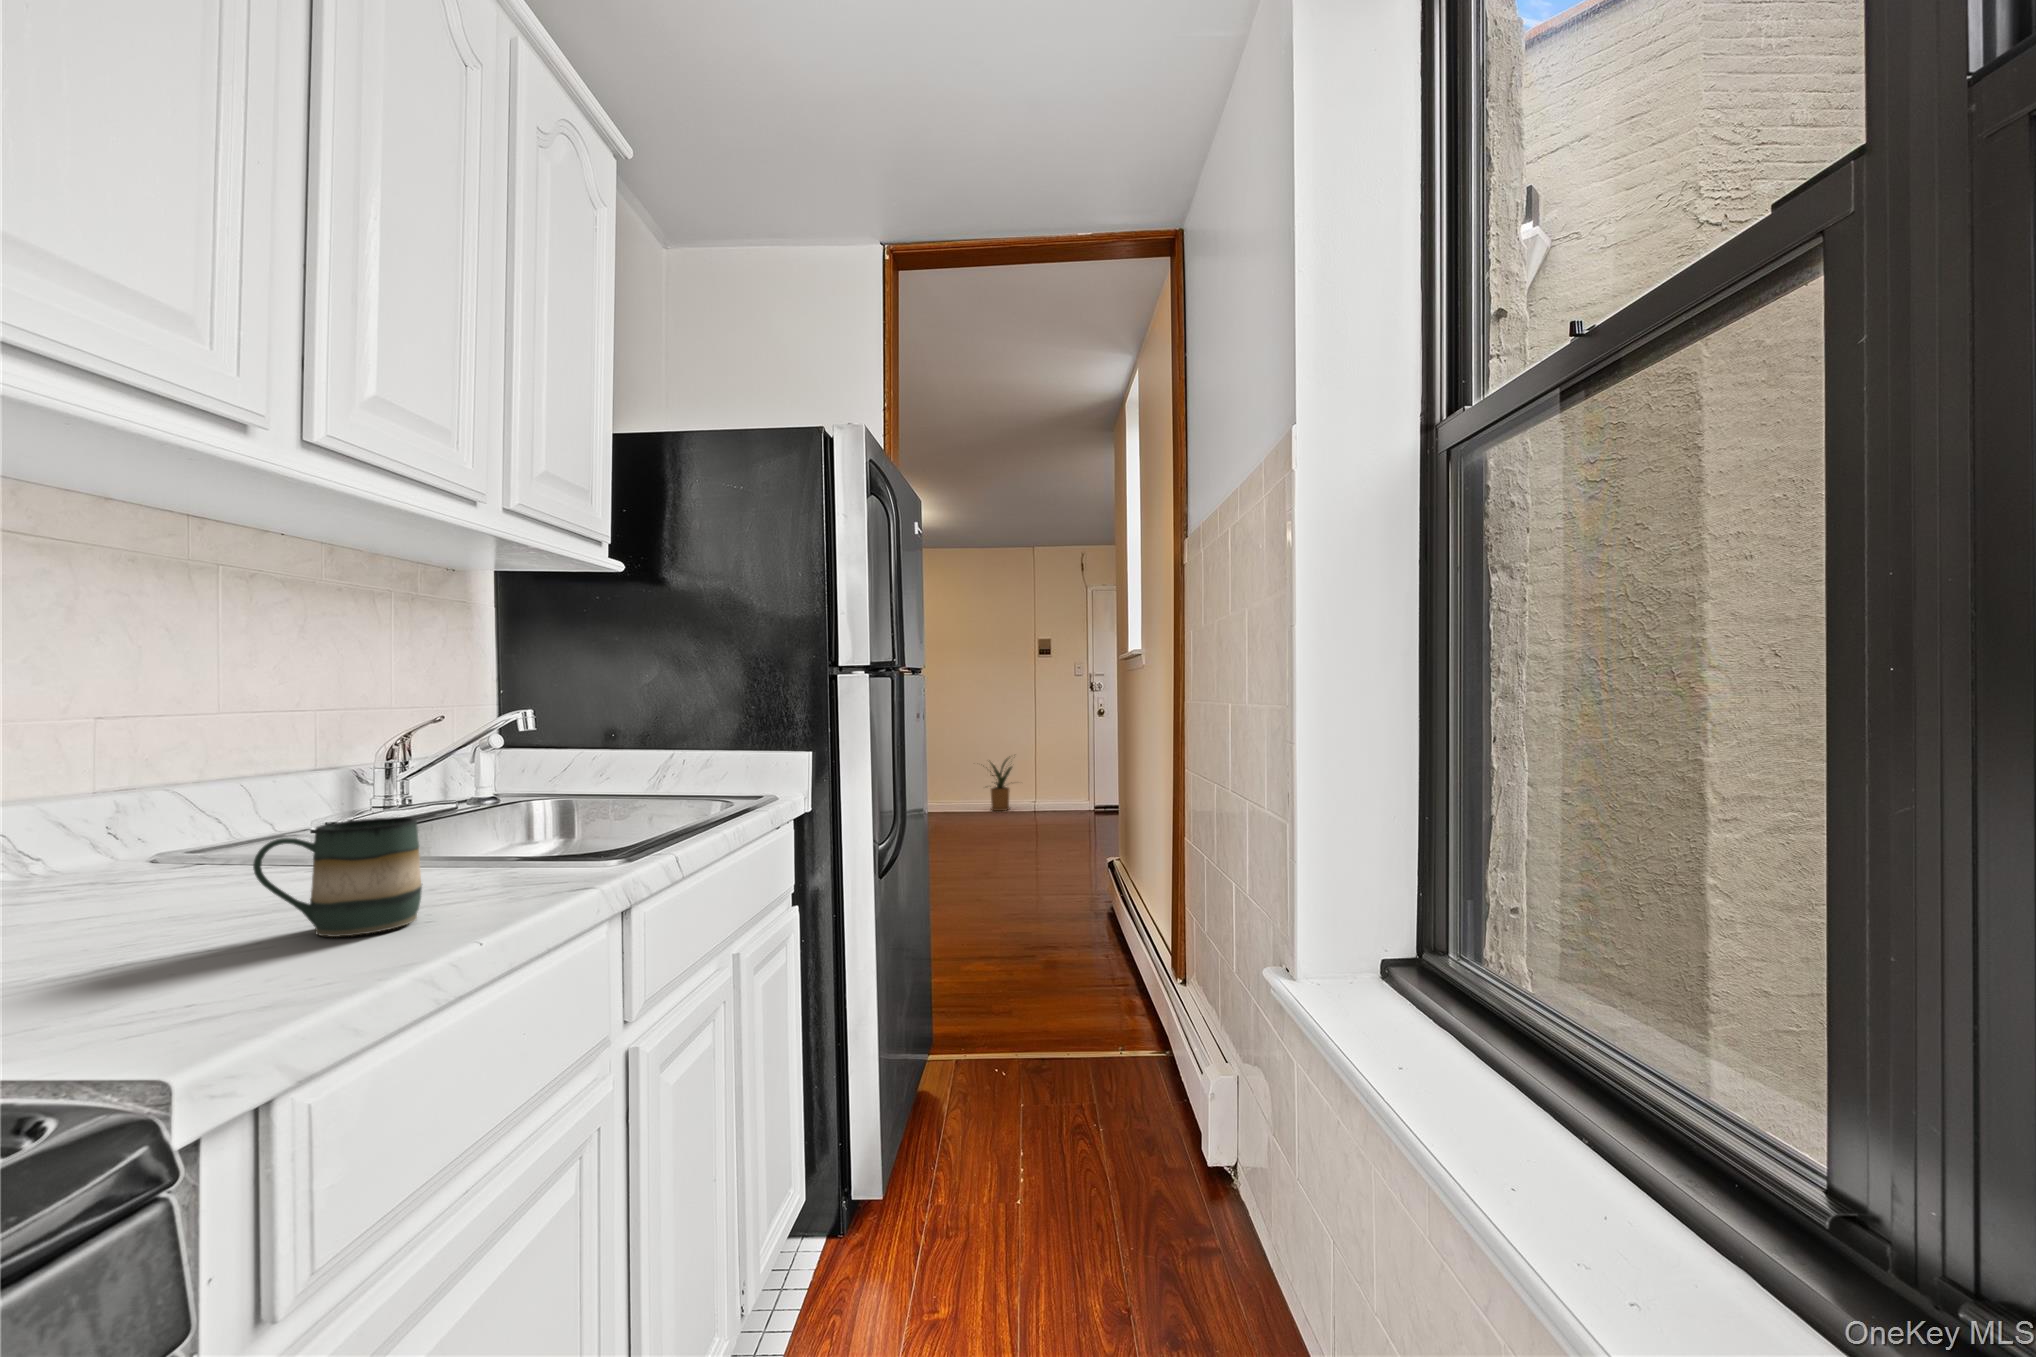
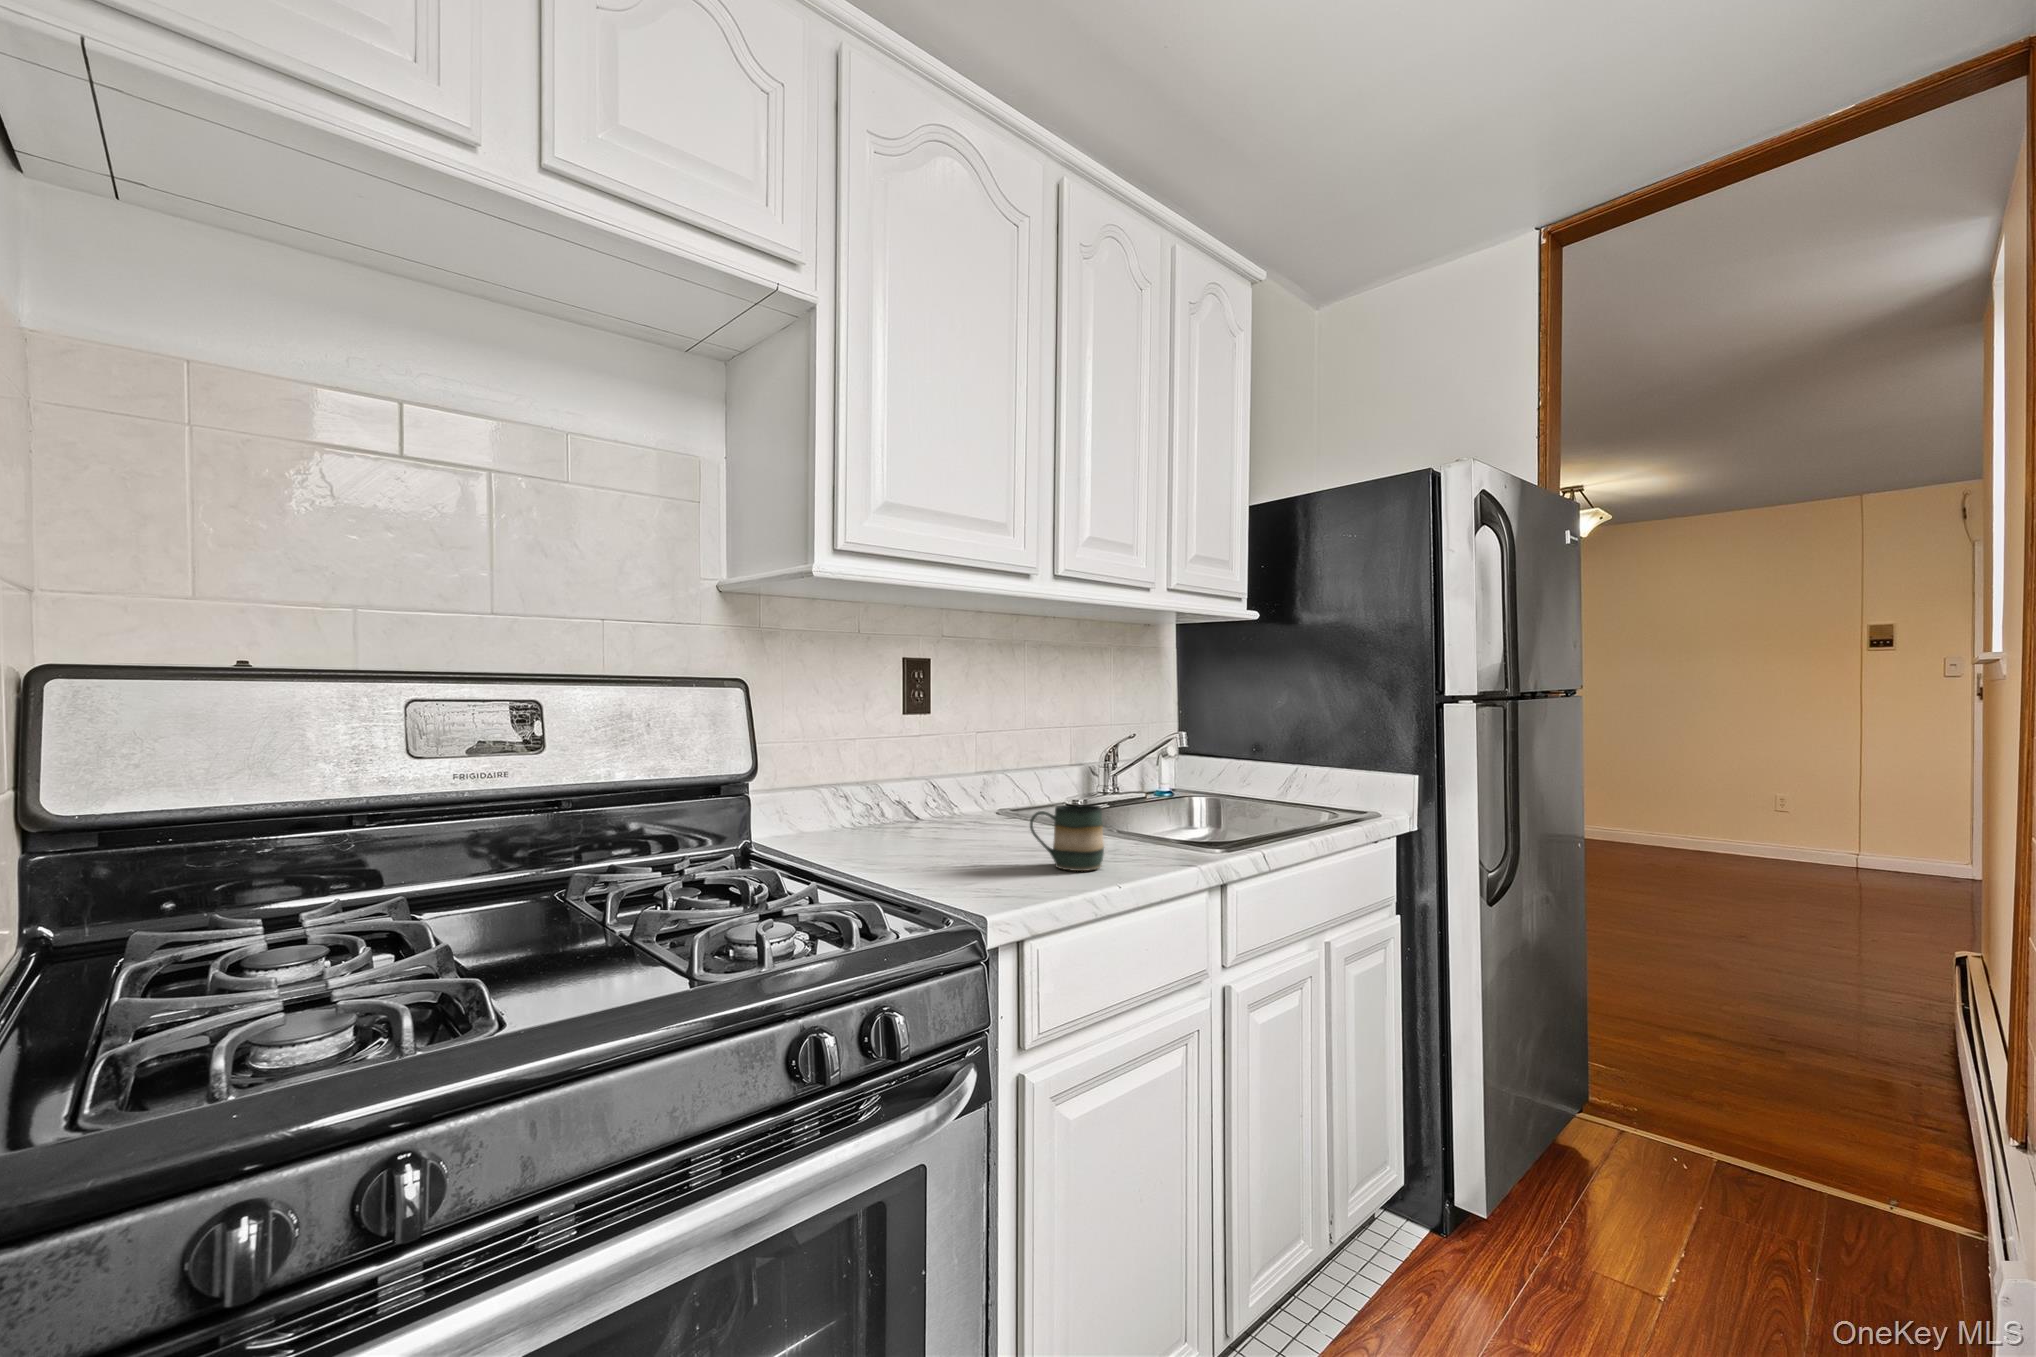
house plant: present [990,756,1012,811] -> none [1751,789,1847,865]

